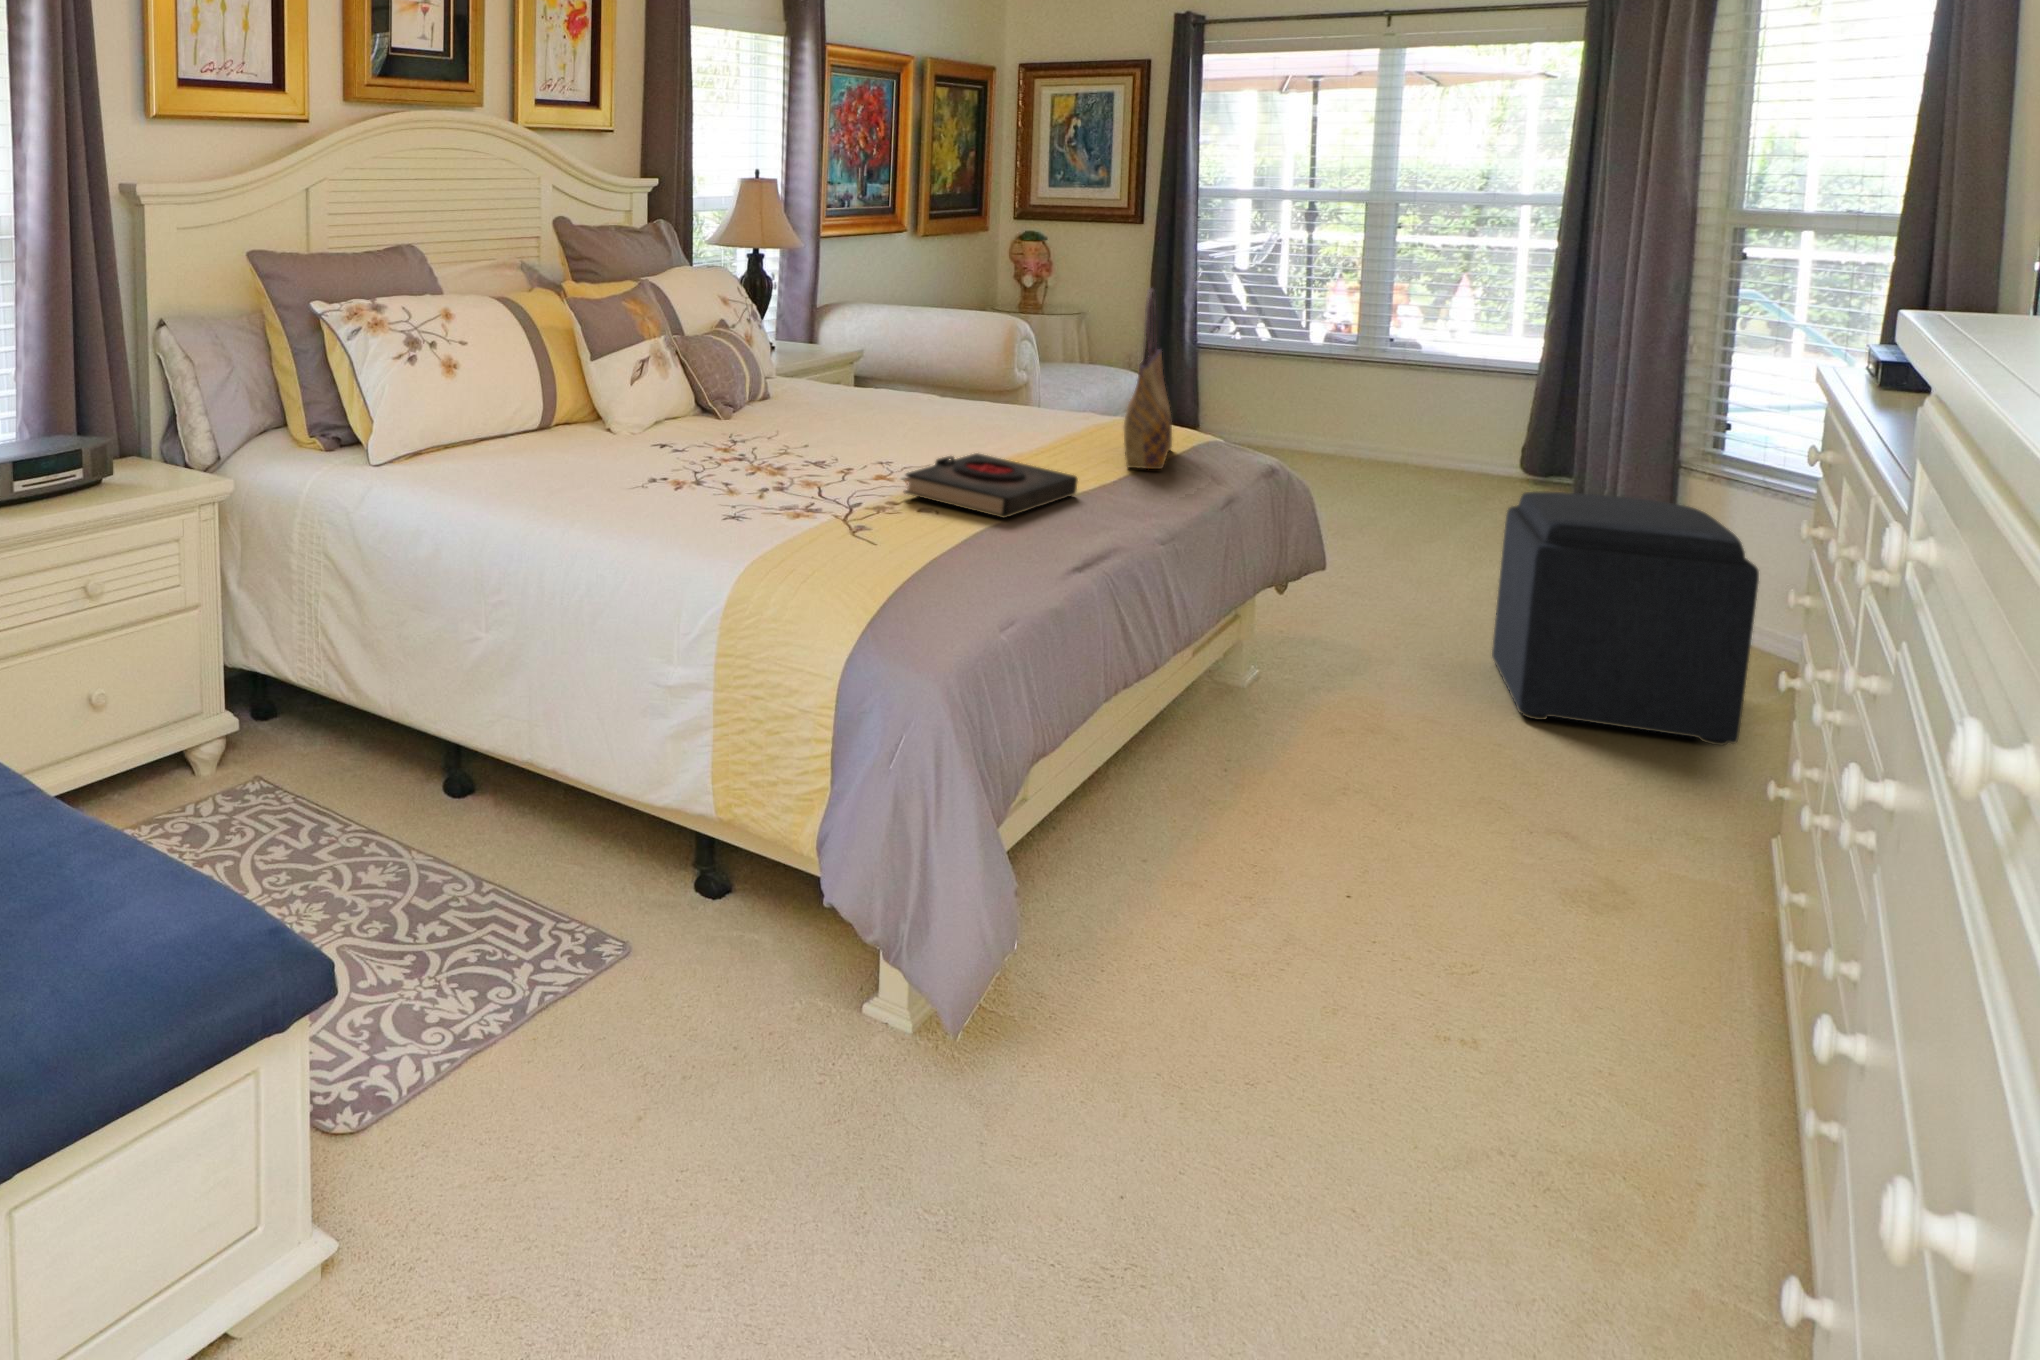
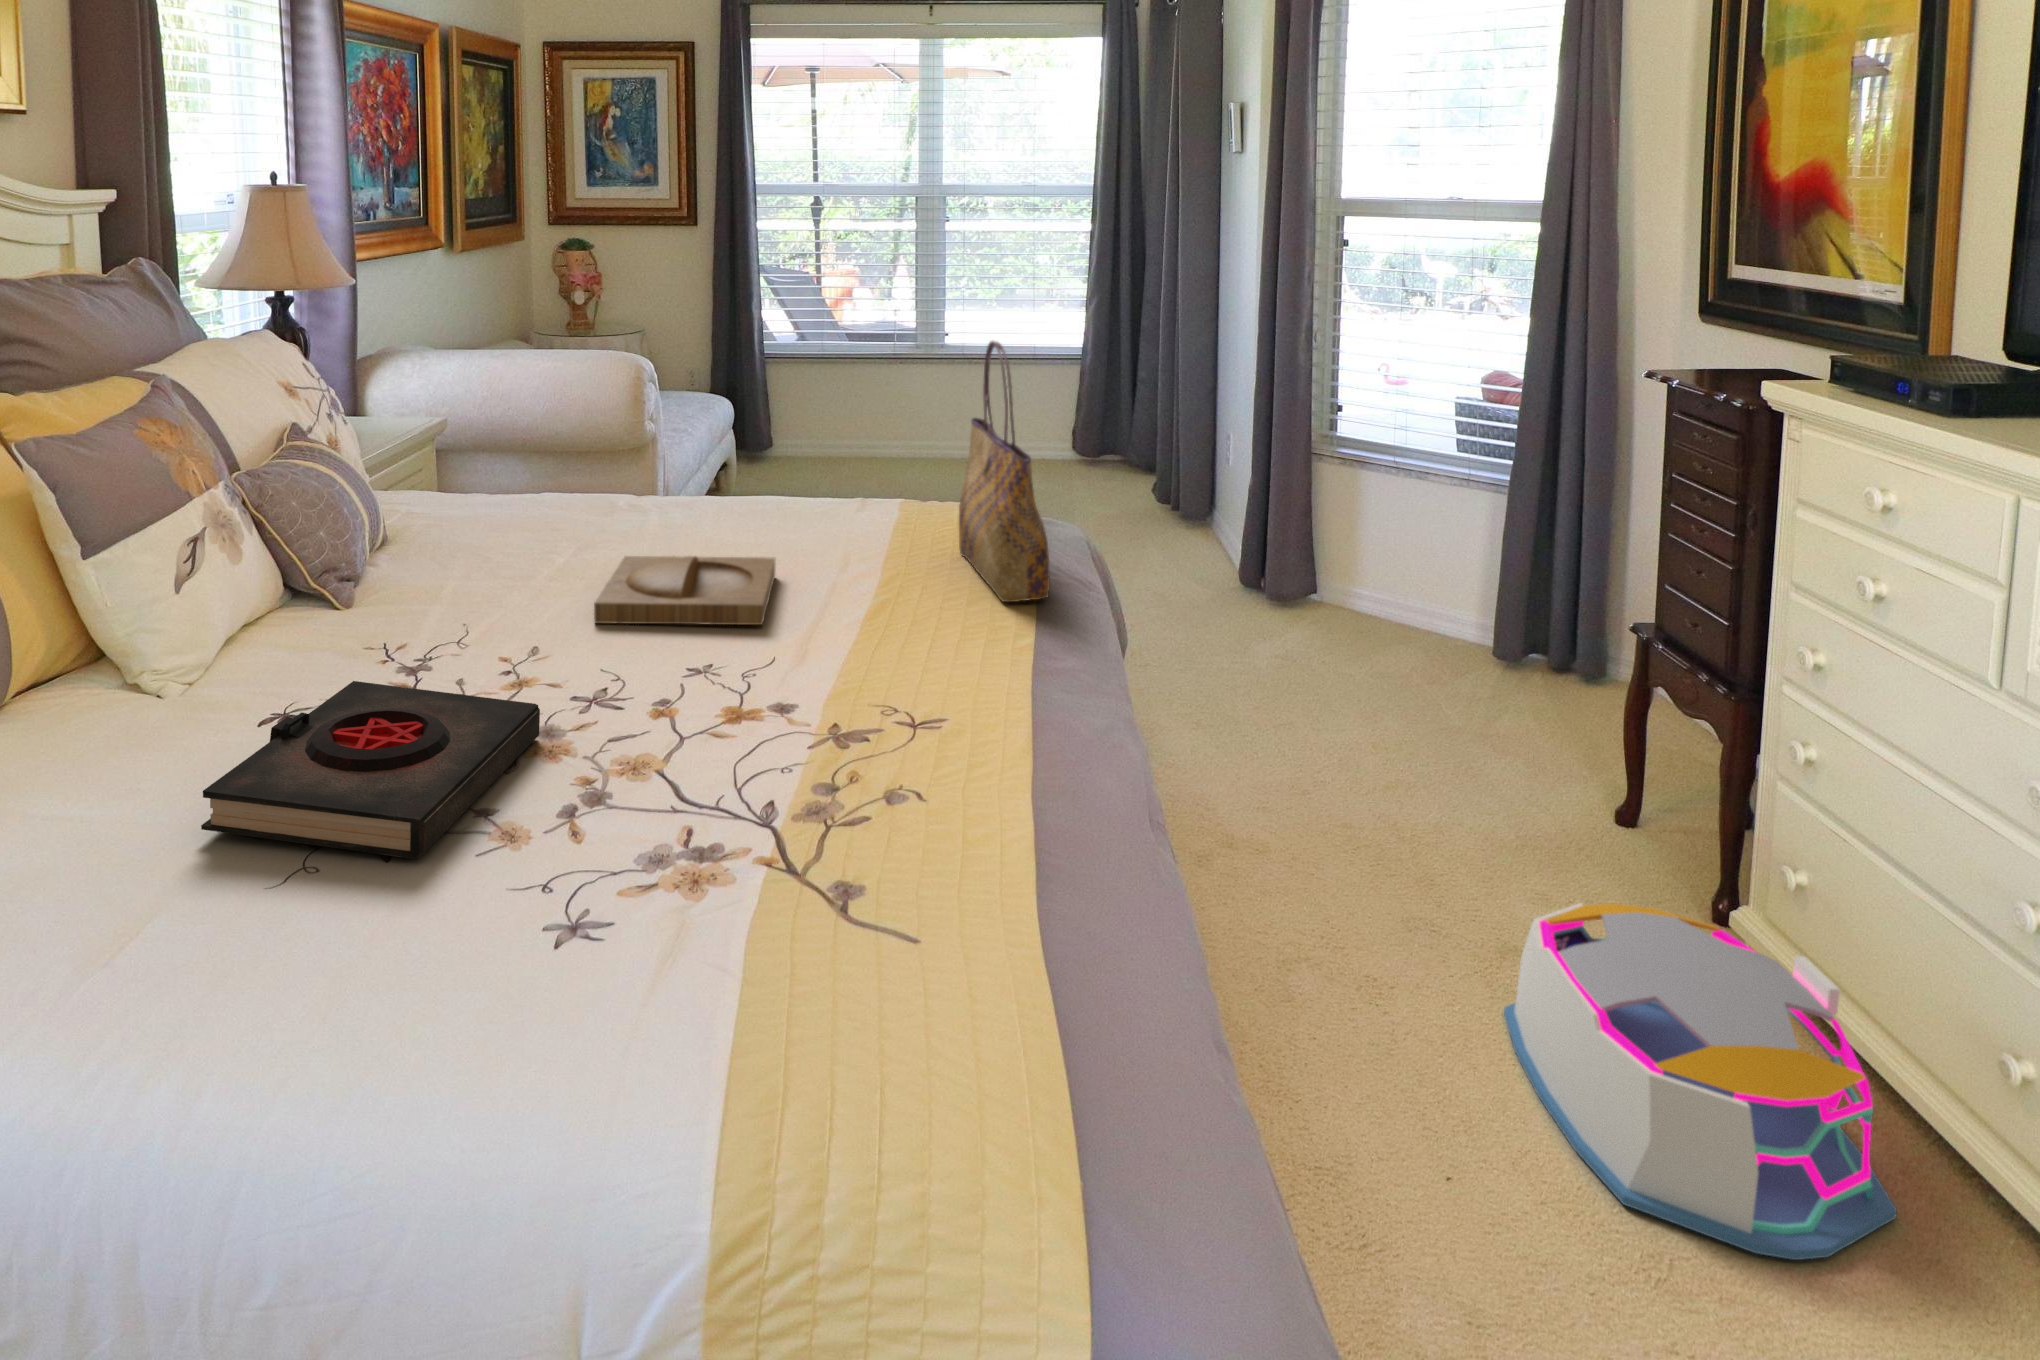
tray: none [851,414,987,453] -> present [594,556,775,625]
book: present [904,453,1078,518] -> present [201,681,540,859]
ottoman: present [1492,492,1759,746] -> none [1245,514,1531,785]
storage bin: none [1470,768,1740,997] -> present [1504,903,1897,1260]

